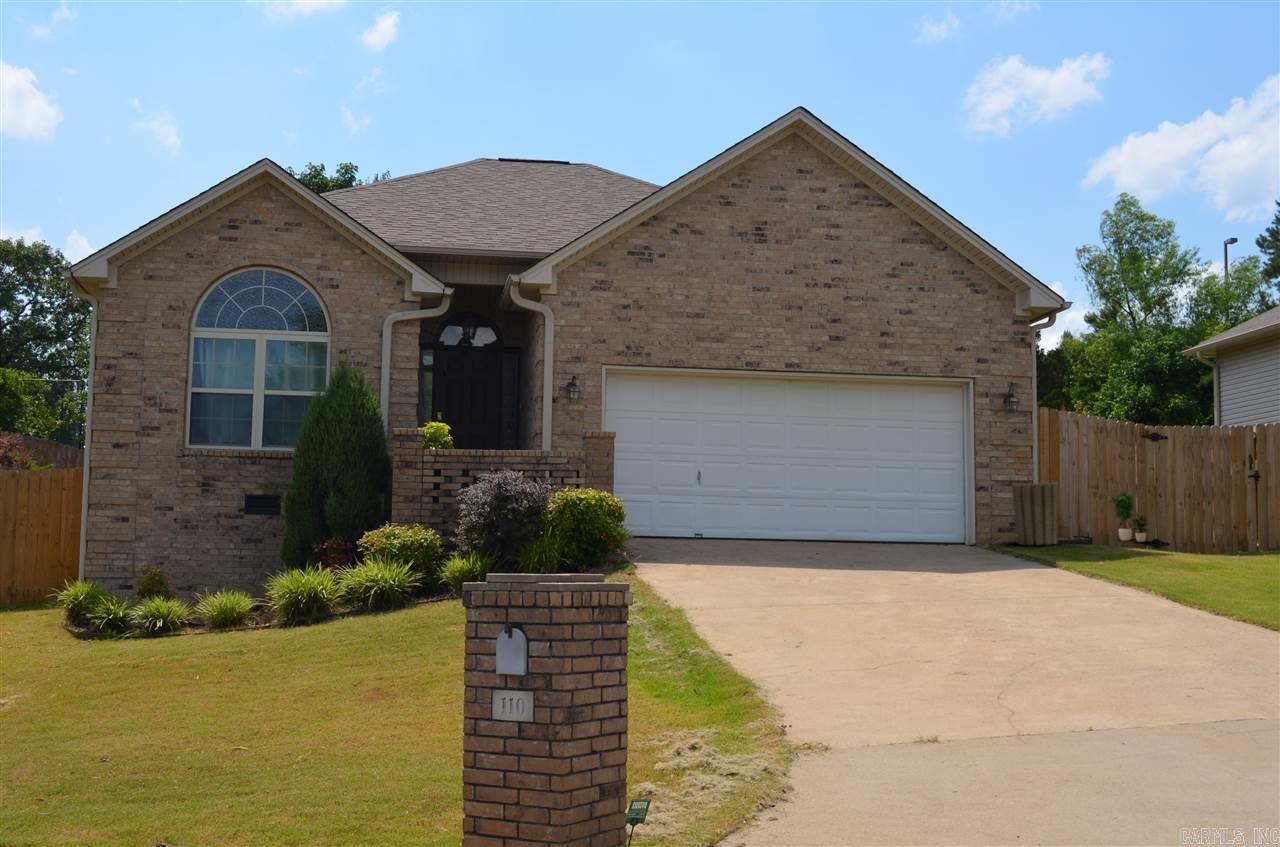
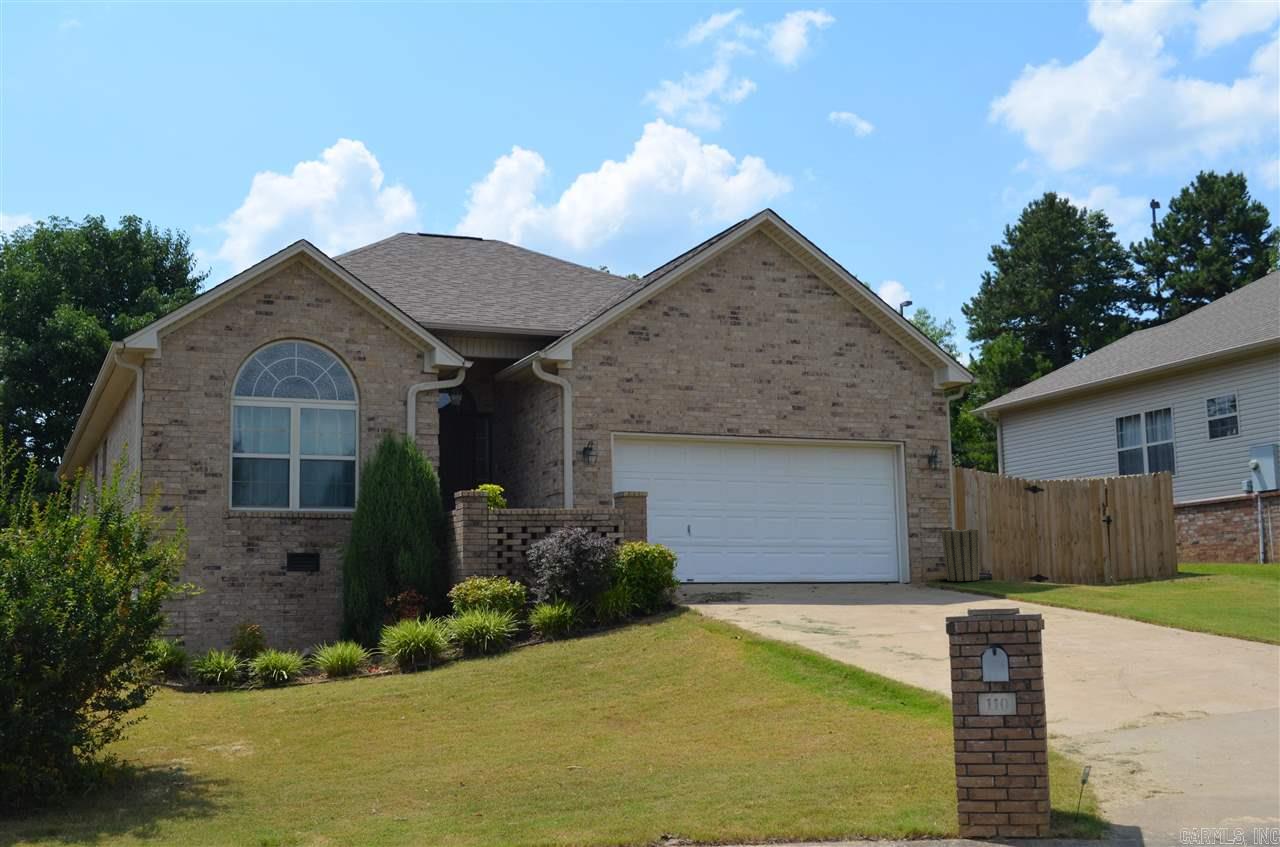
potted plant: present [1113,492,1150,542] -> none [1014,533,1051,576]

